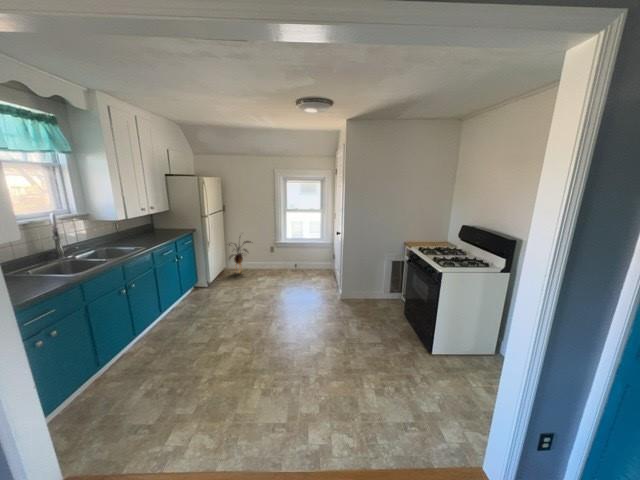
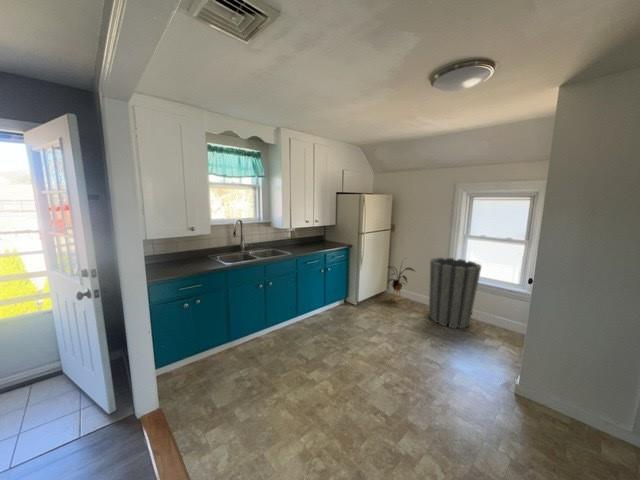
trash can: none [267,226,302,279] -> present [429,258,481,328]

